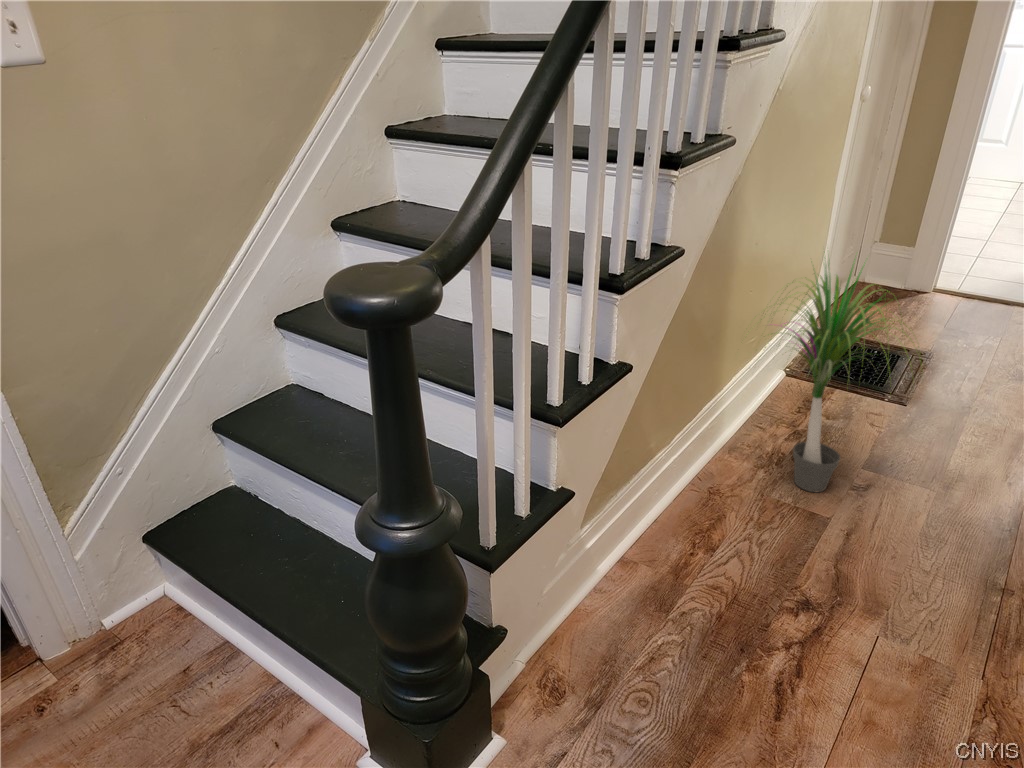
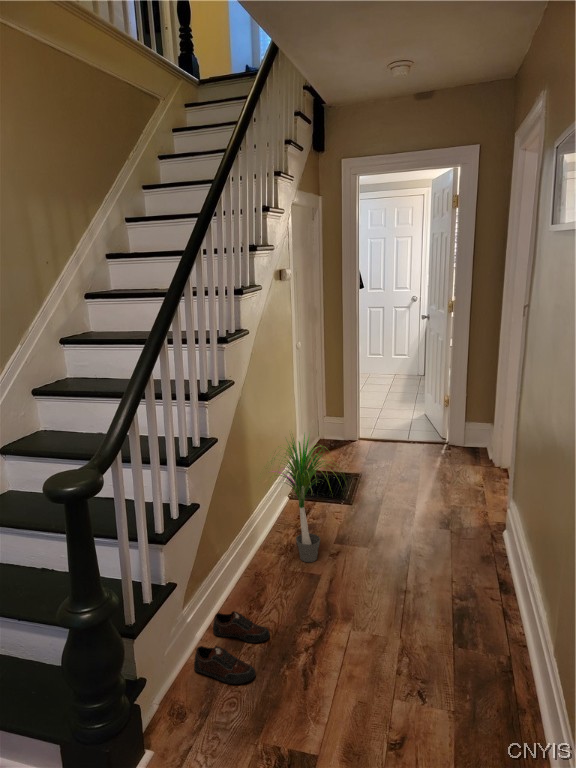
shoe: none [588,544,723,673] -> present [194,611,270,684]

